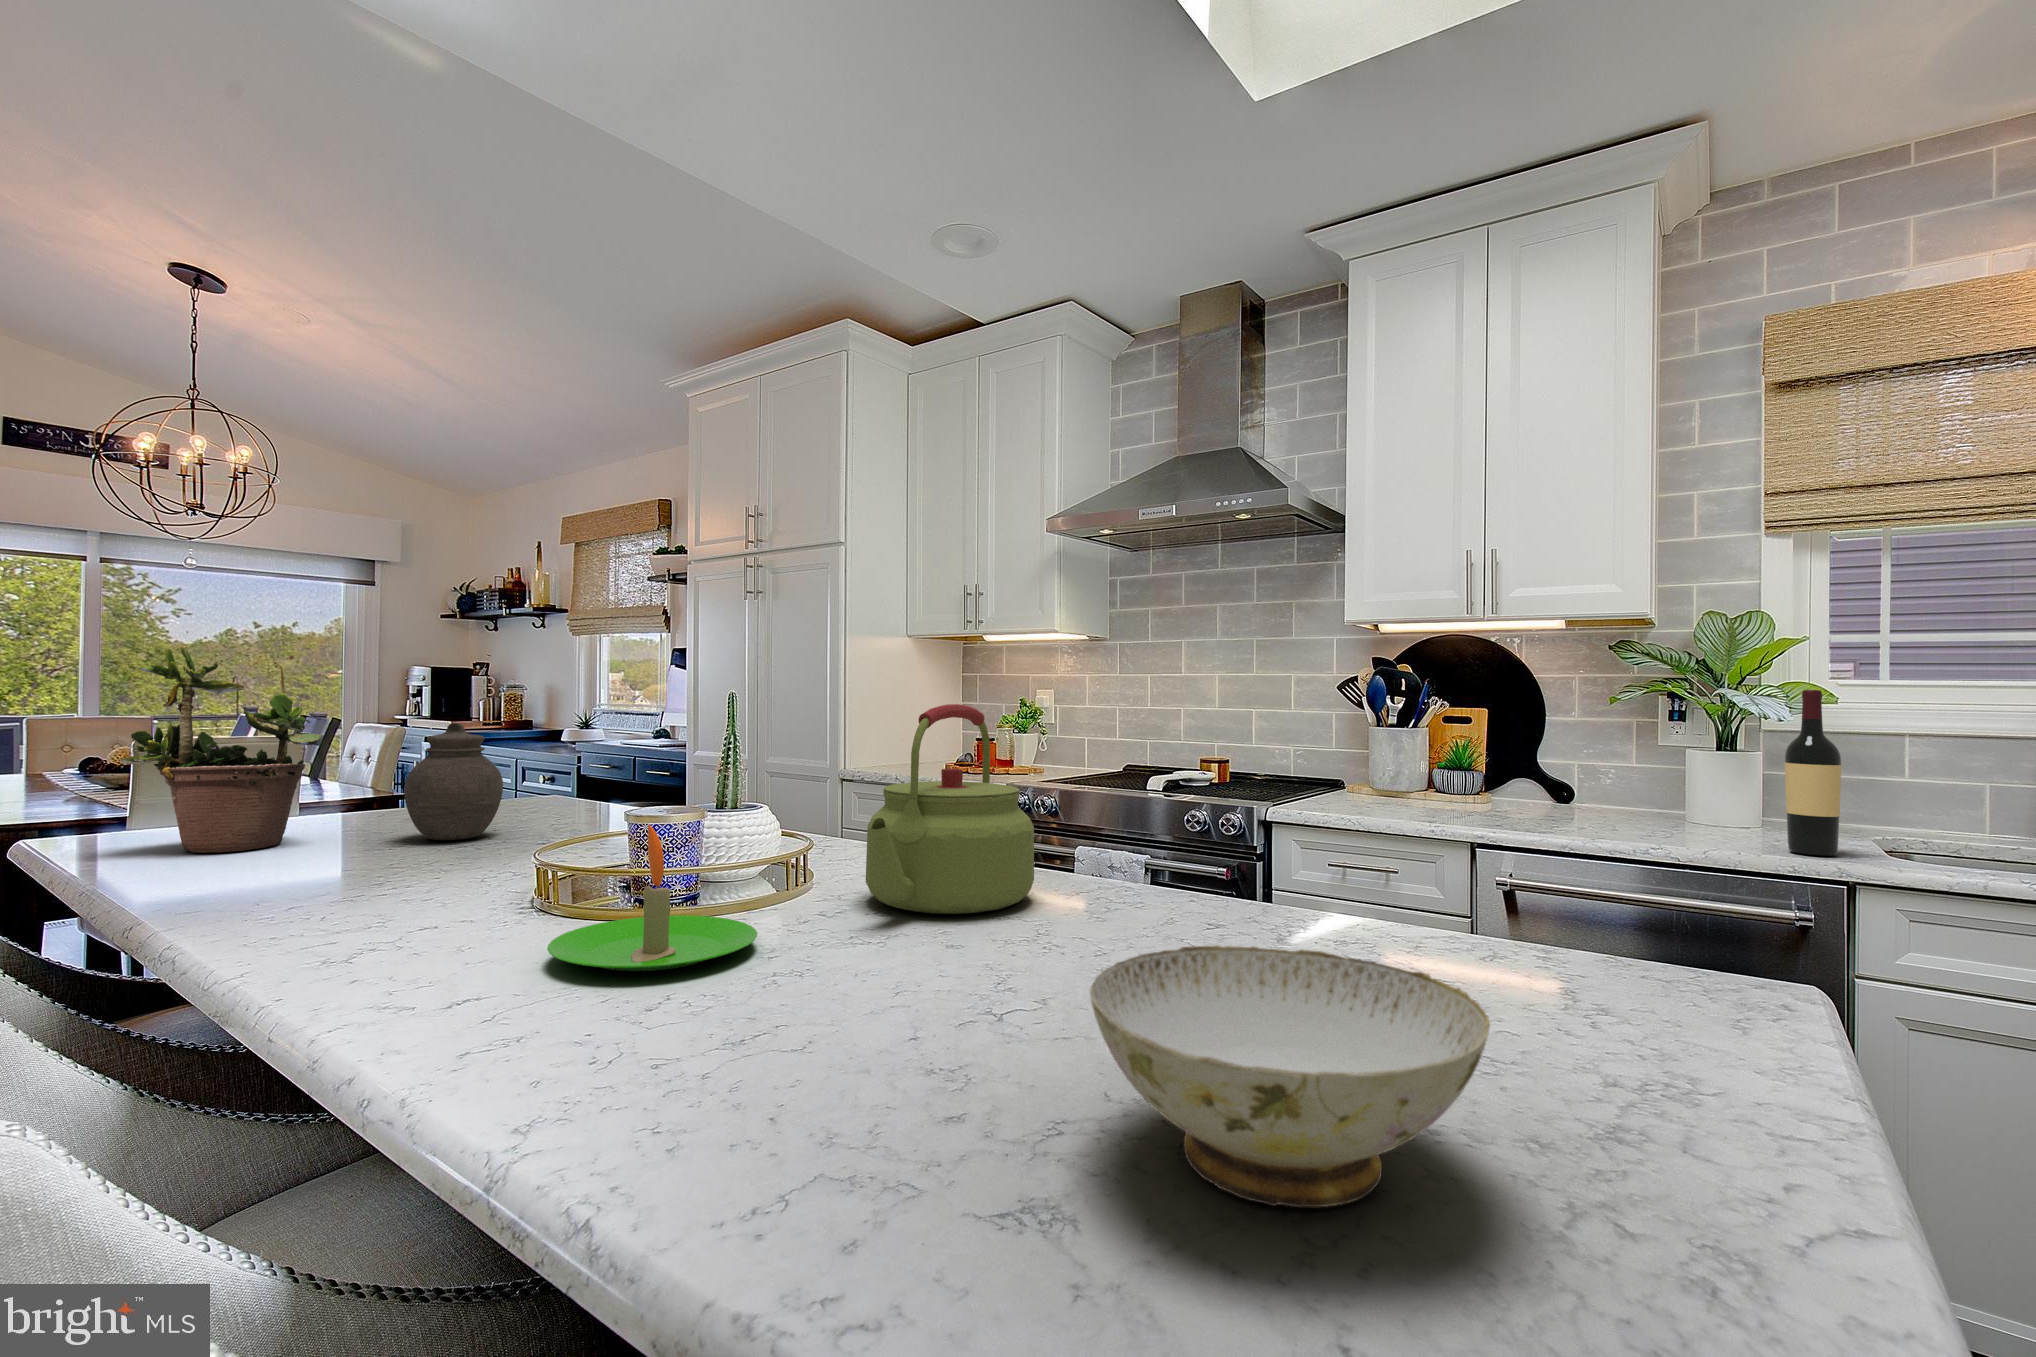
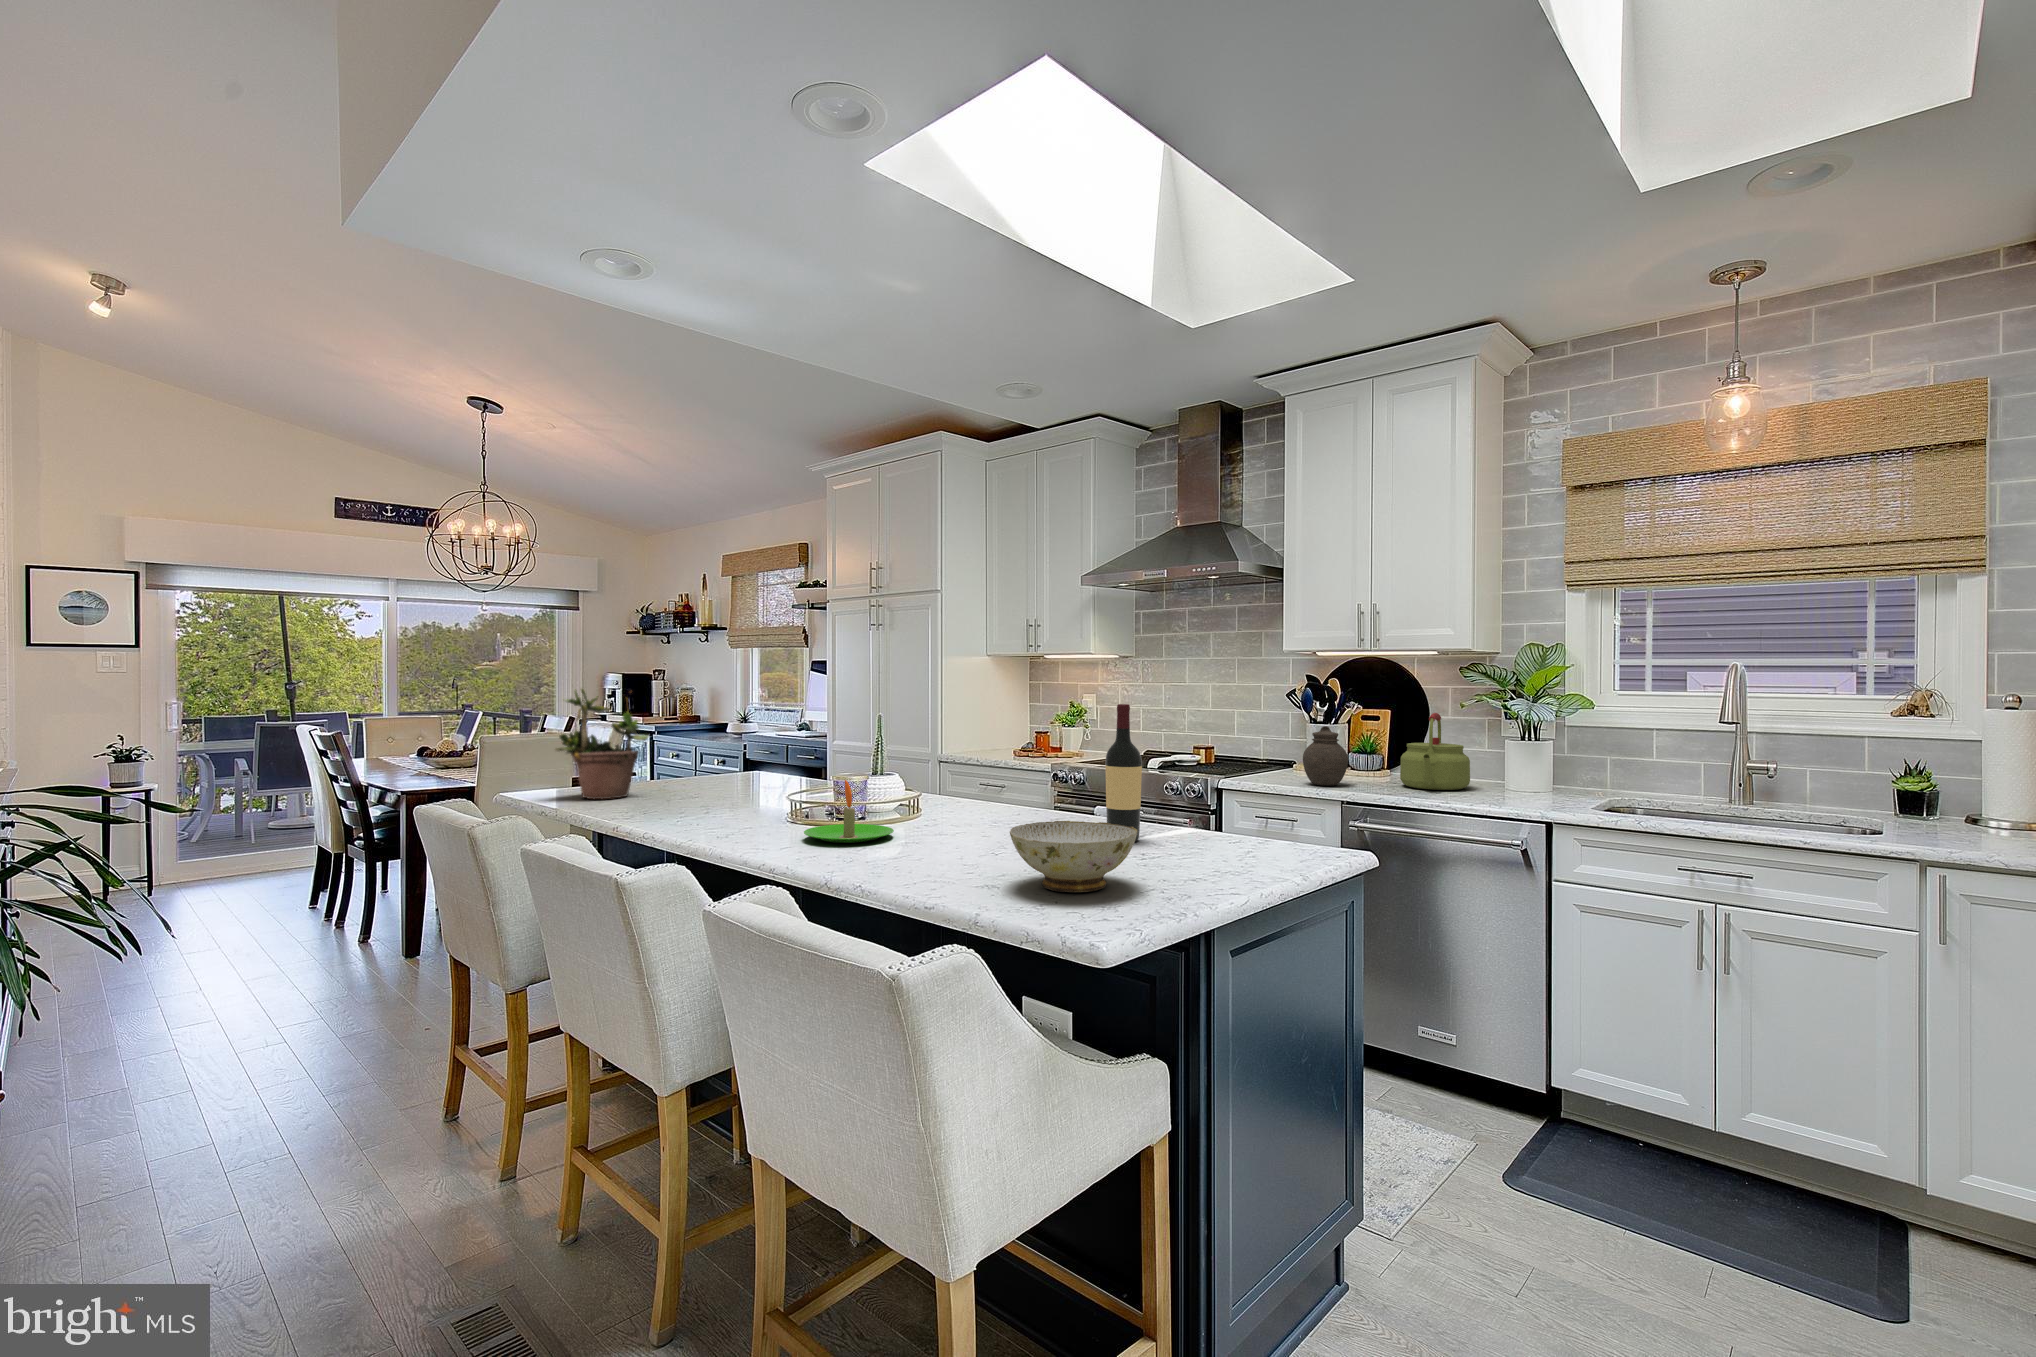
wine bottle: present [1785,690,1841,856] -> present [1105,704,1142,841]
kettle: present [866,704,1034,914] -> present [1400,713,1470,790]
jar: present [404,723,503,840] -> present [1303,726,1348,786]

